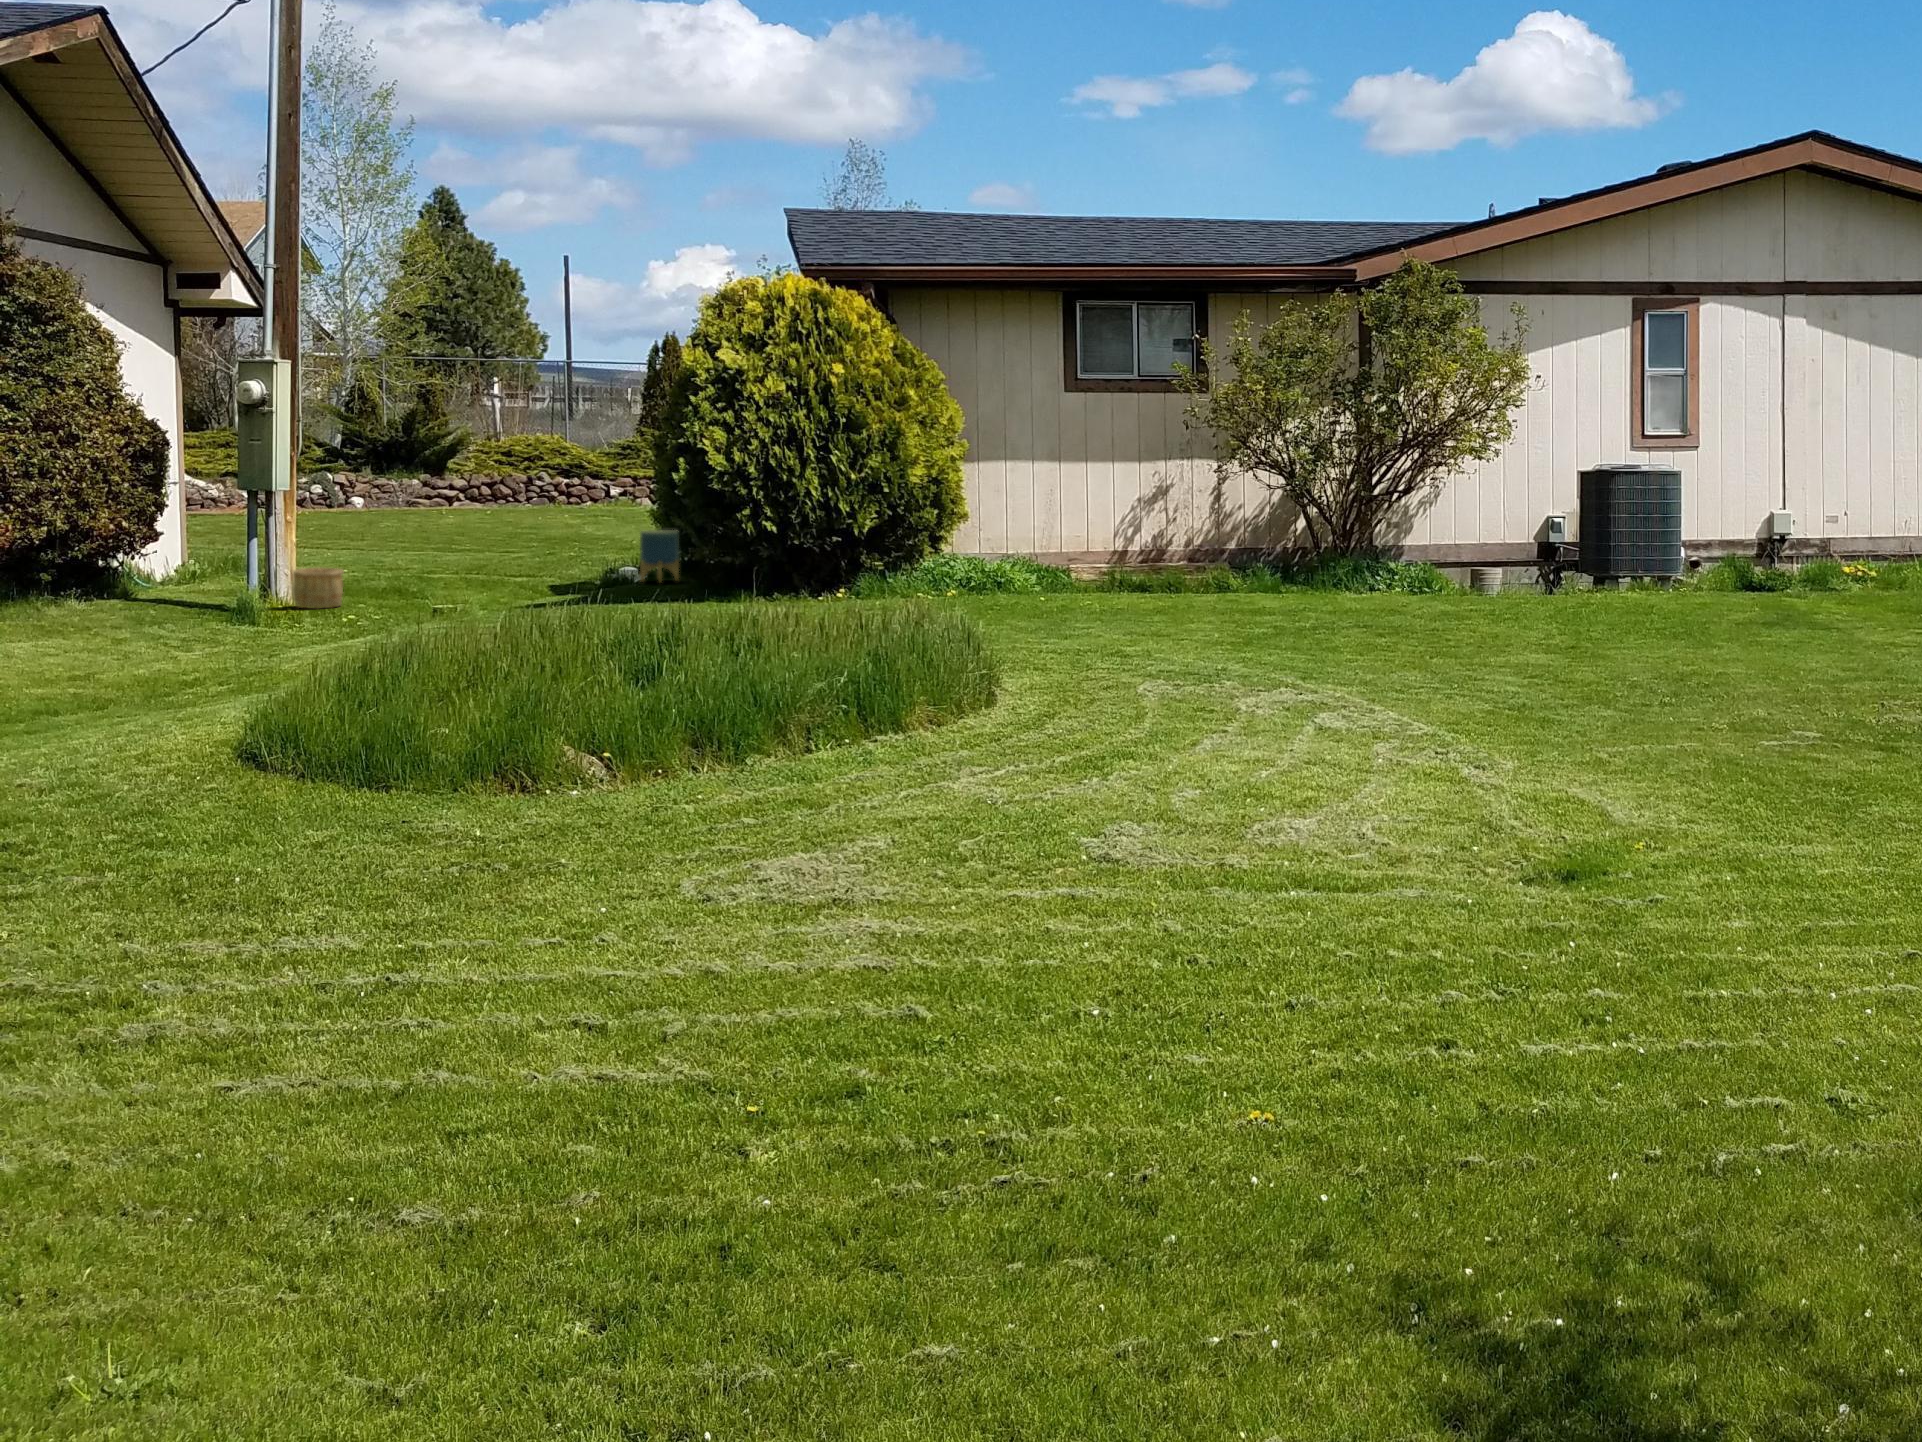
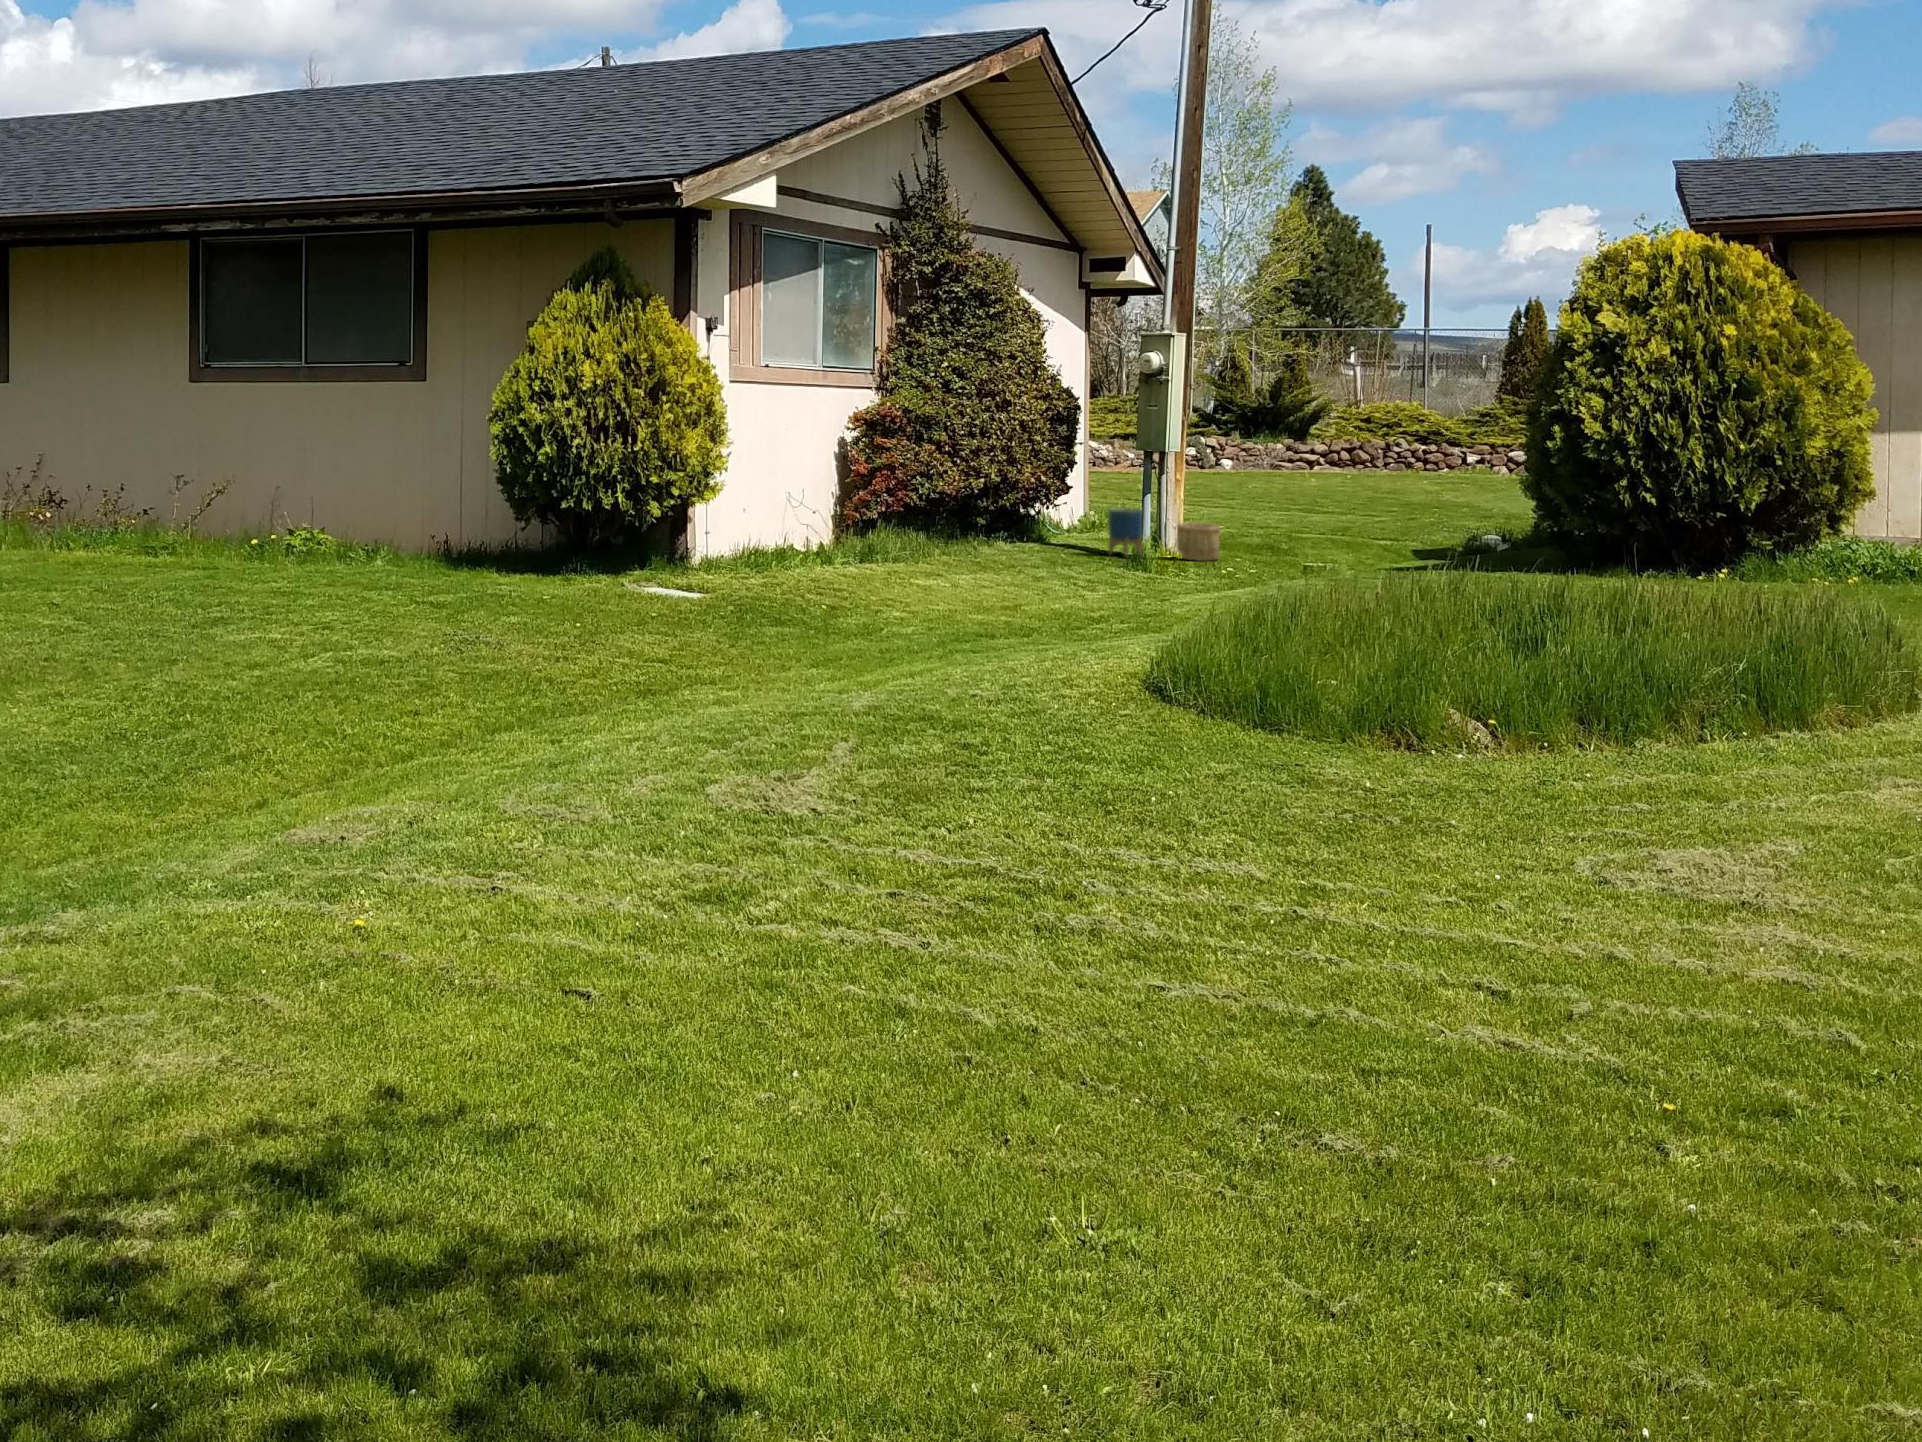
planter: present [640,530,679,582] -> present [1109,508,1142,556]

